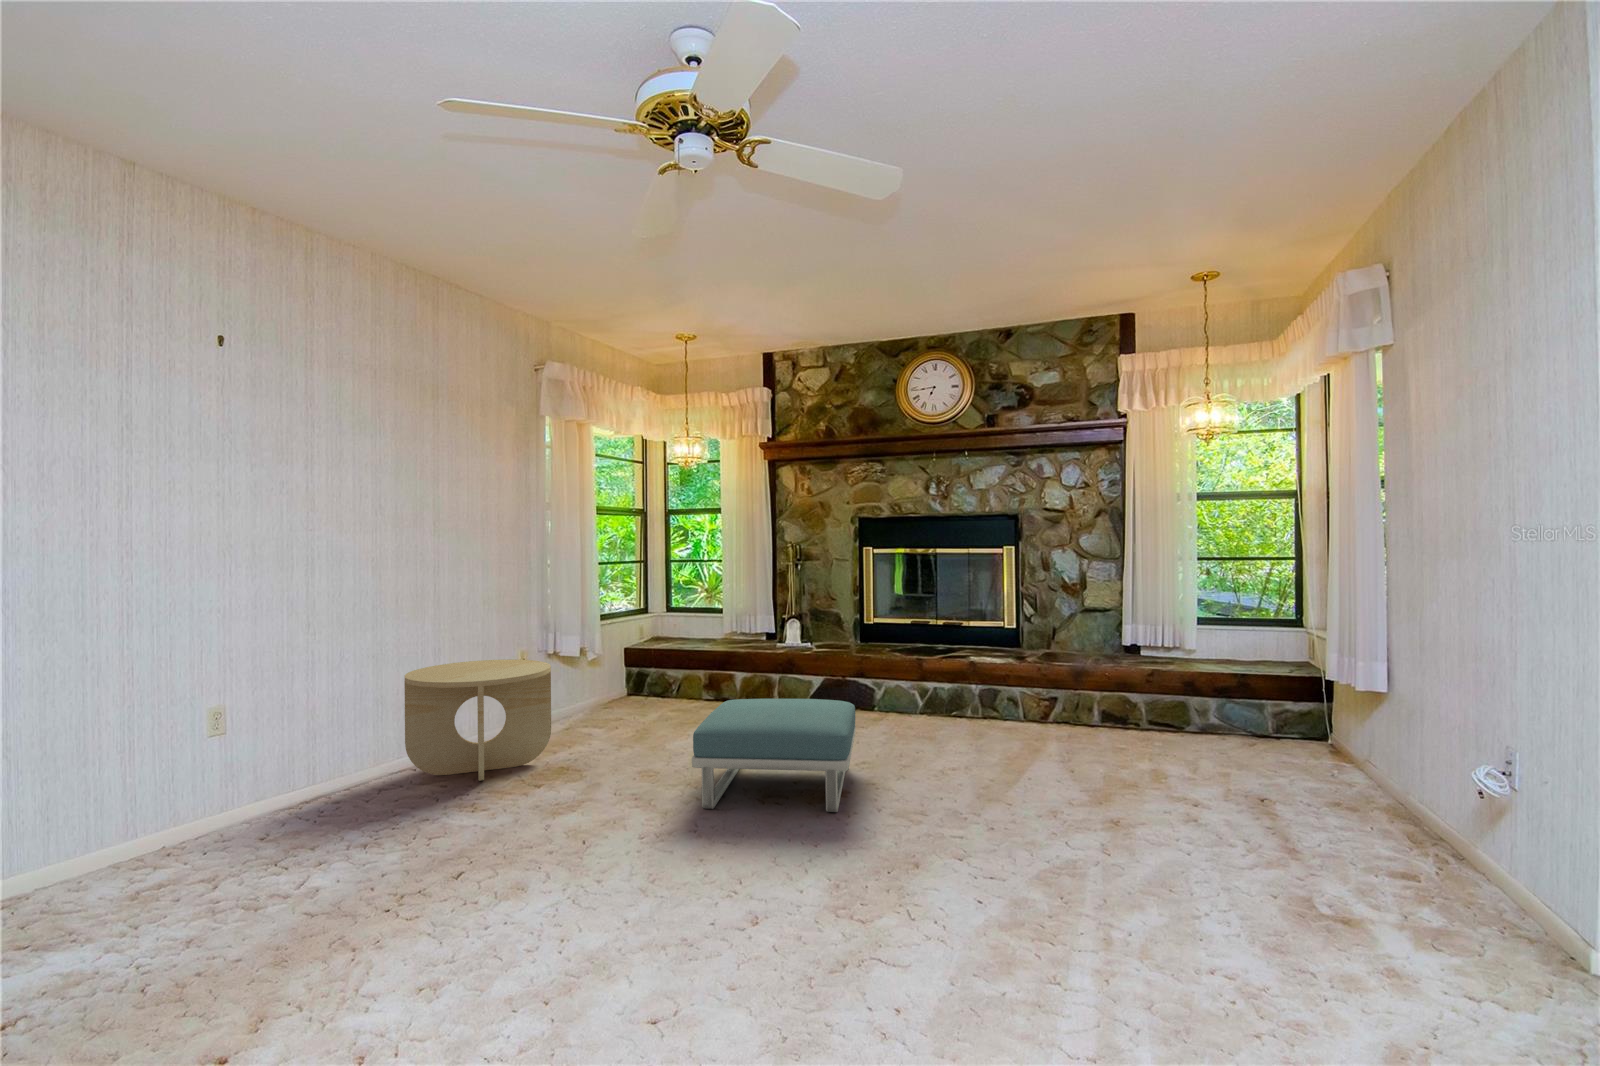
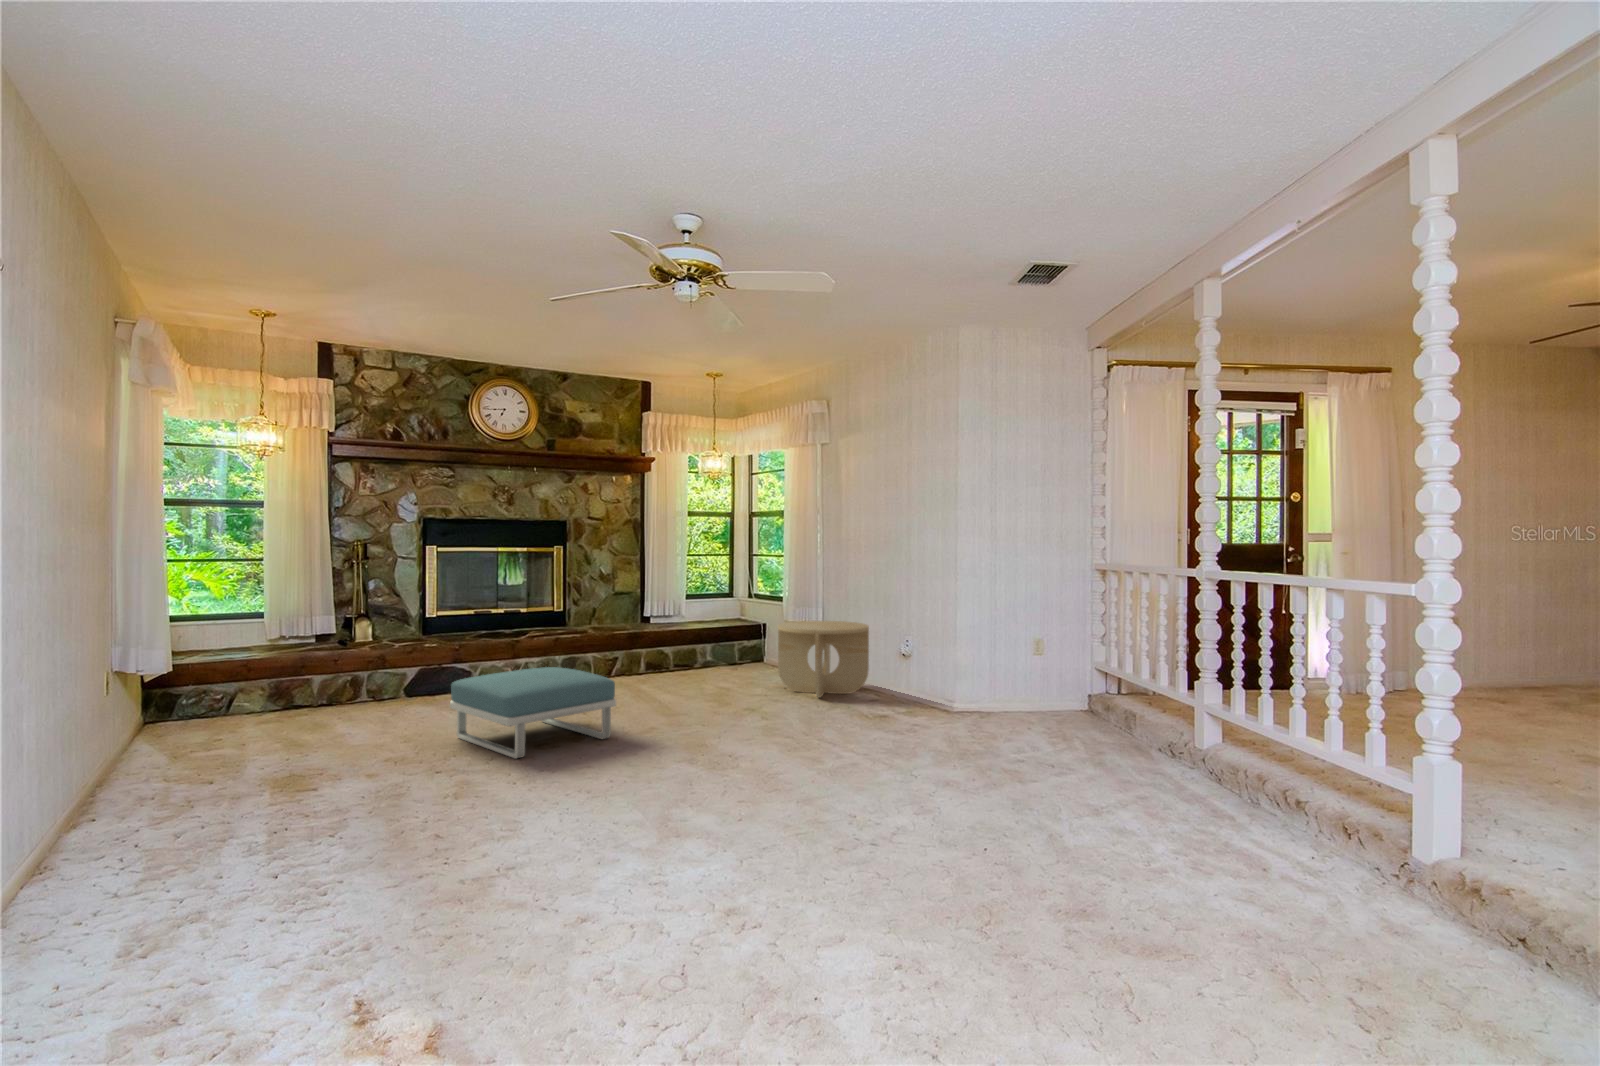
side table: present [404,659,551,781] -> present [778,621,869,698]

